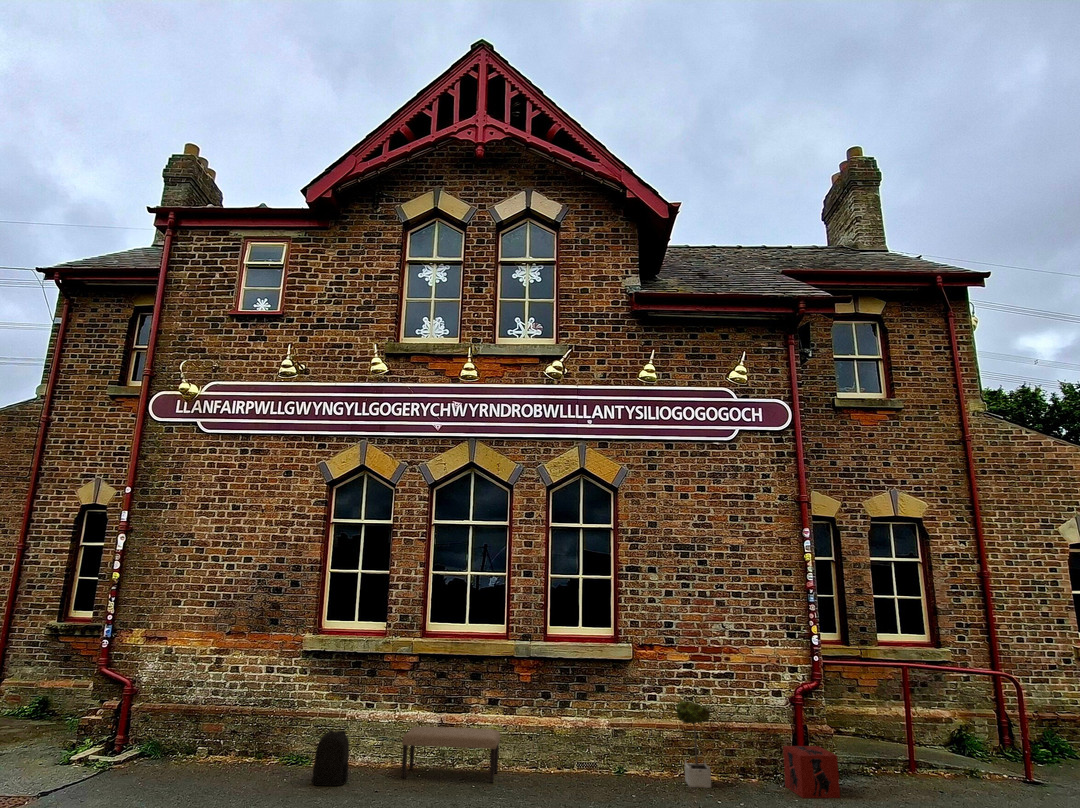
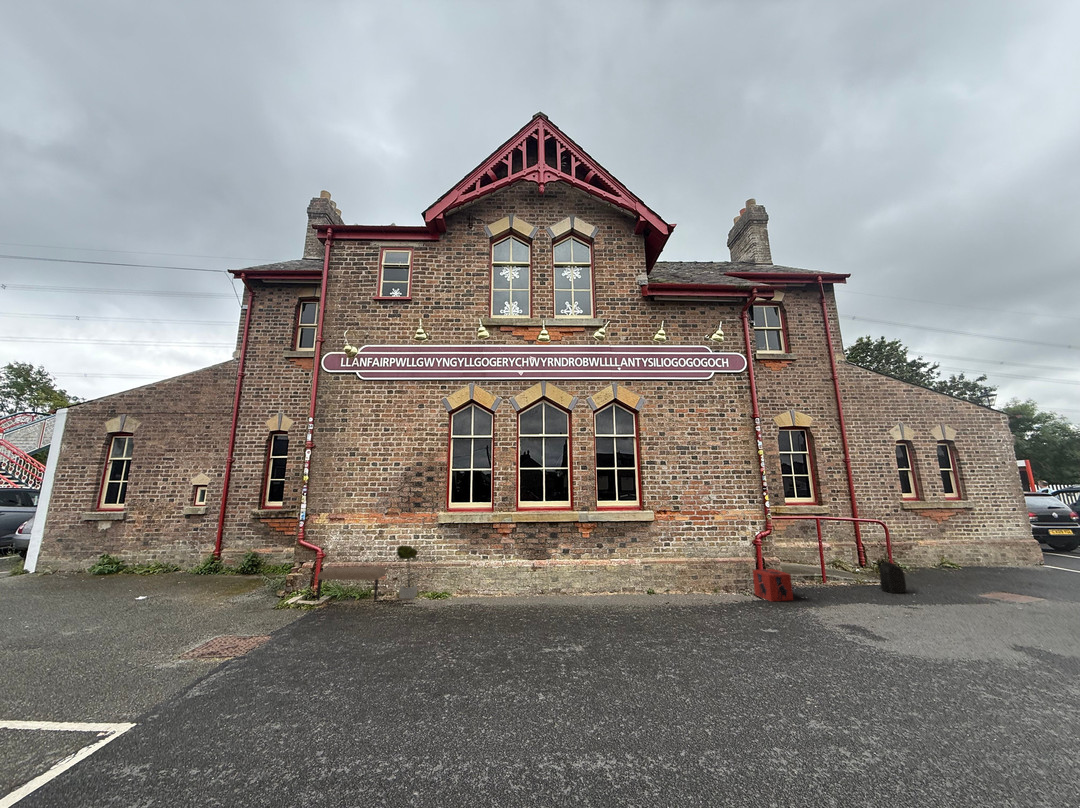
potted tree: present [676,701,711,788] -> present [397,546,418,599]
bench: present [401,727,500,782] -> present [317,567,387,601]
backpack: present [312,730,349,786] -> present [878,562,907,593]

